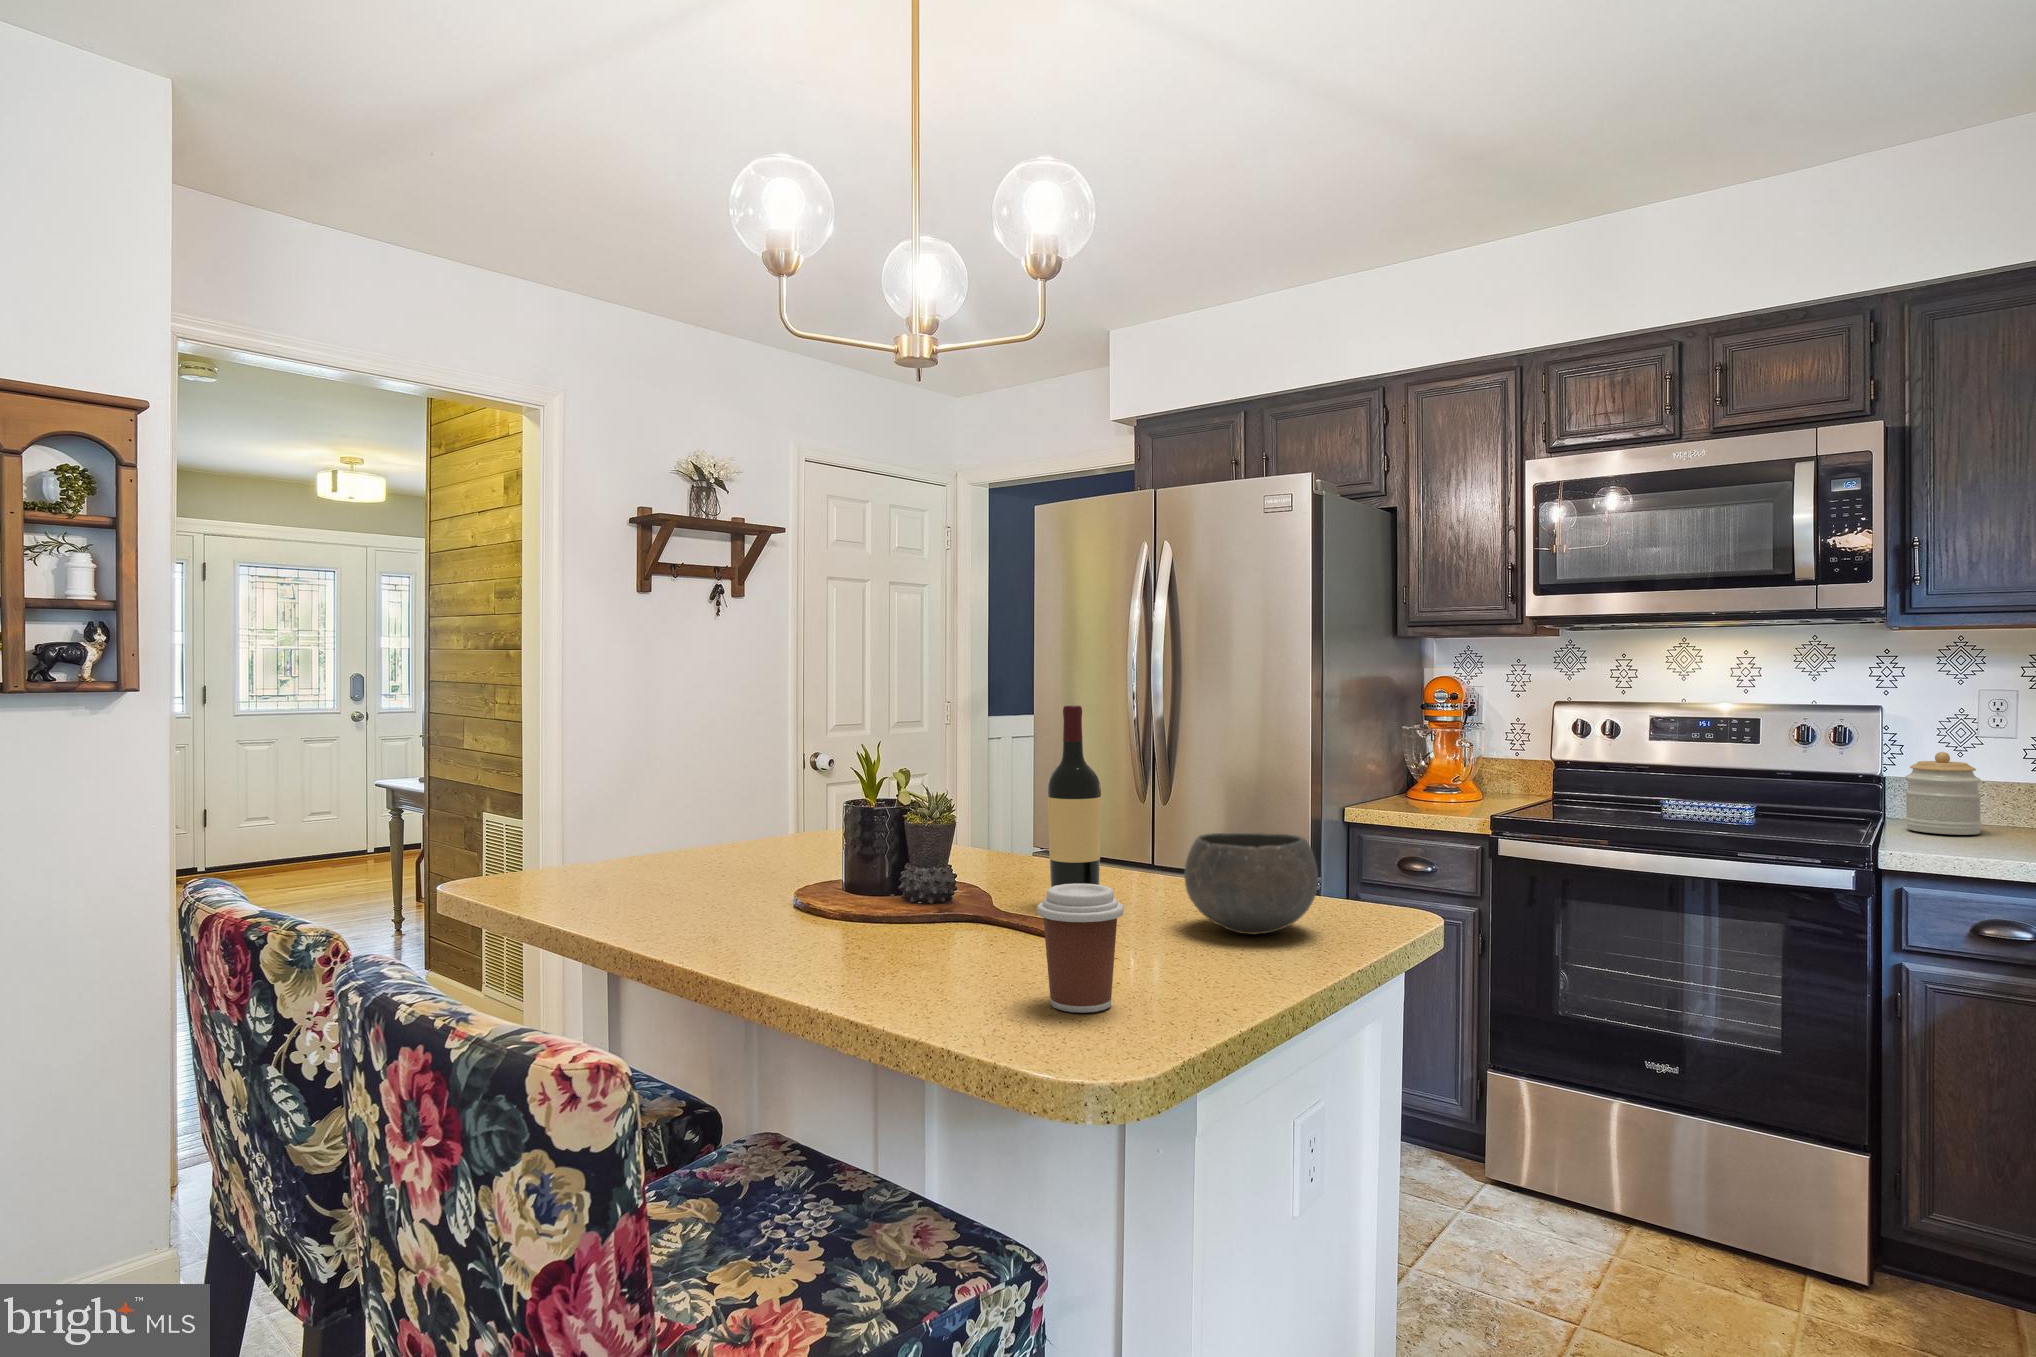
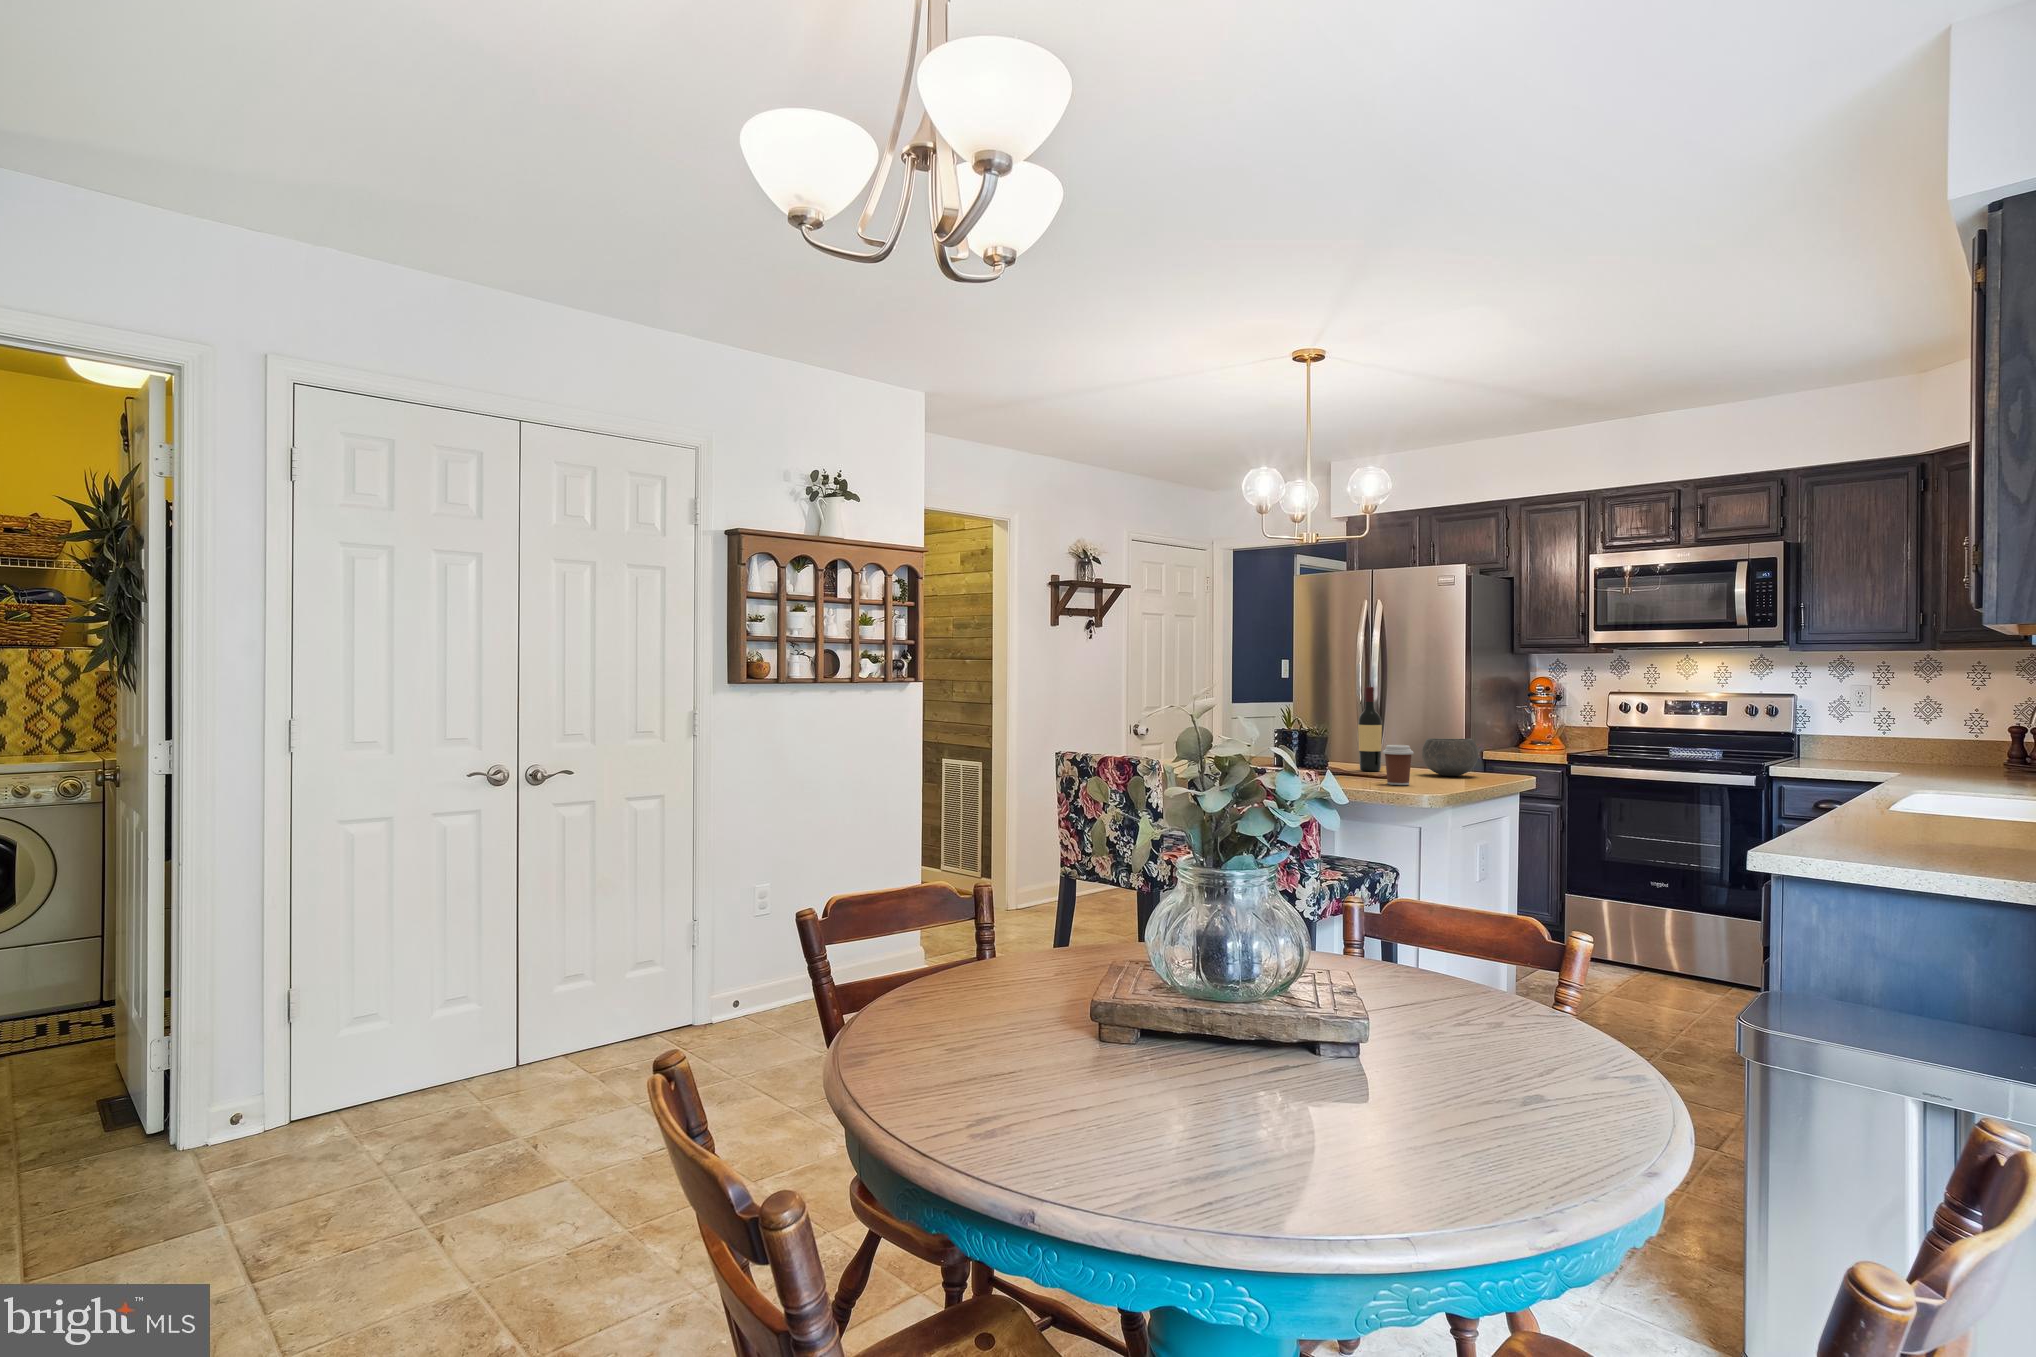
jar: present [1905,752,1981,835] -> none [1800,718,1840,762]

